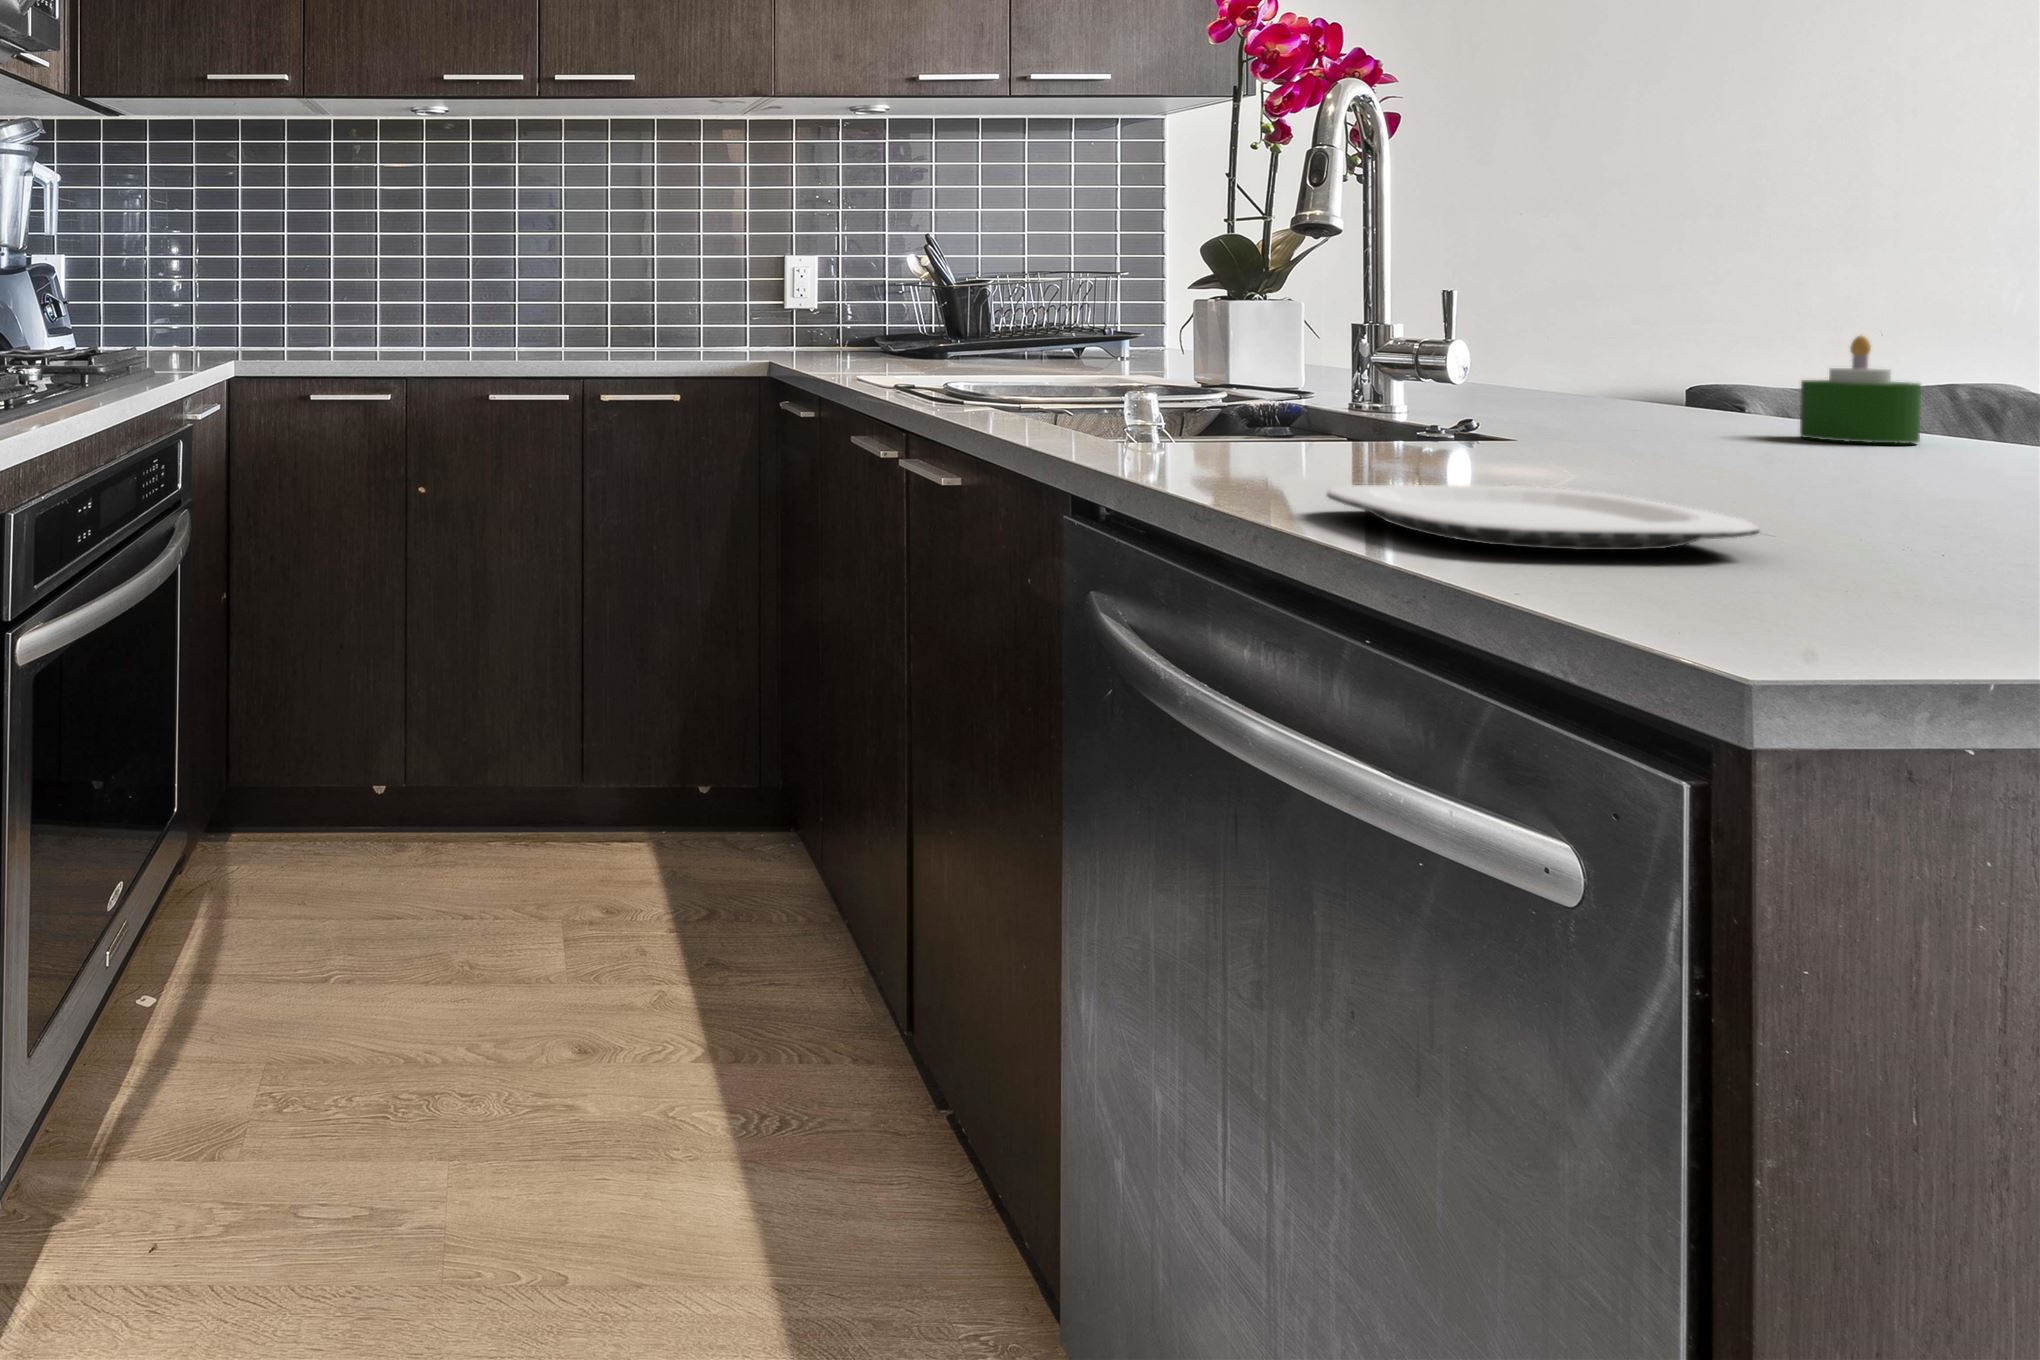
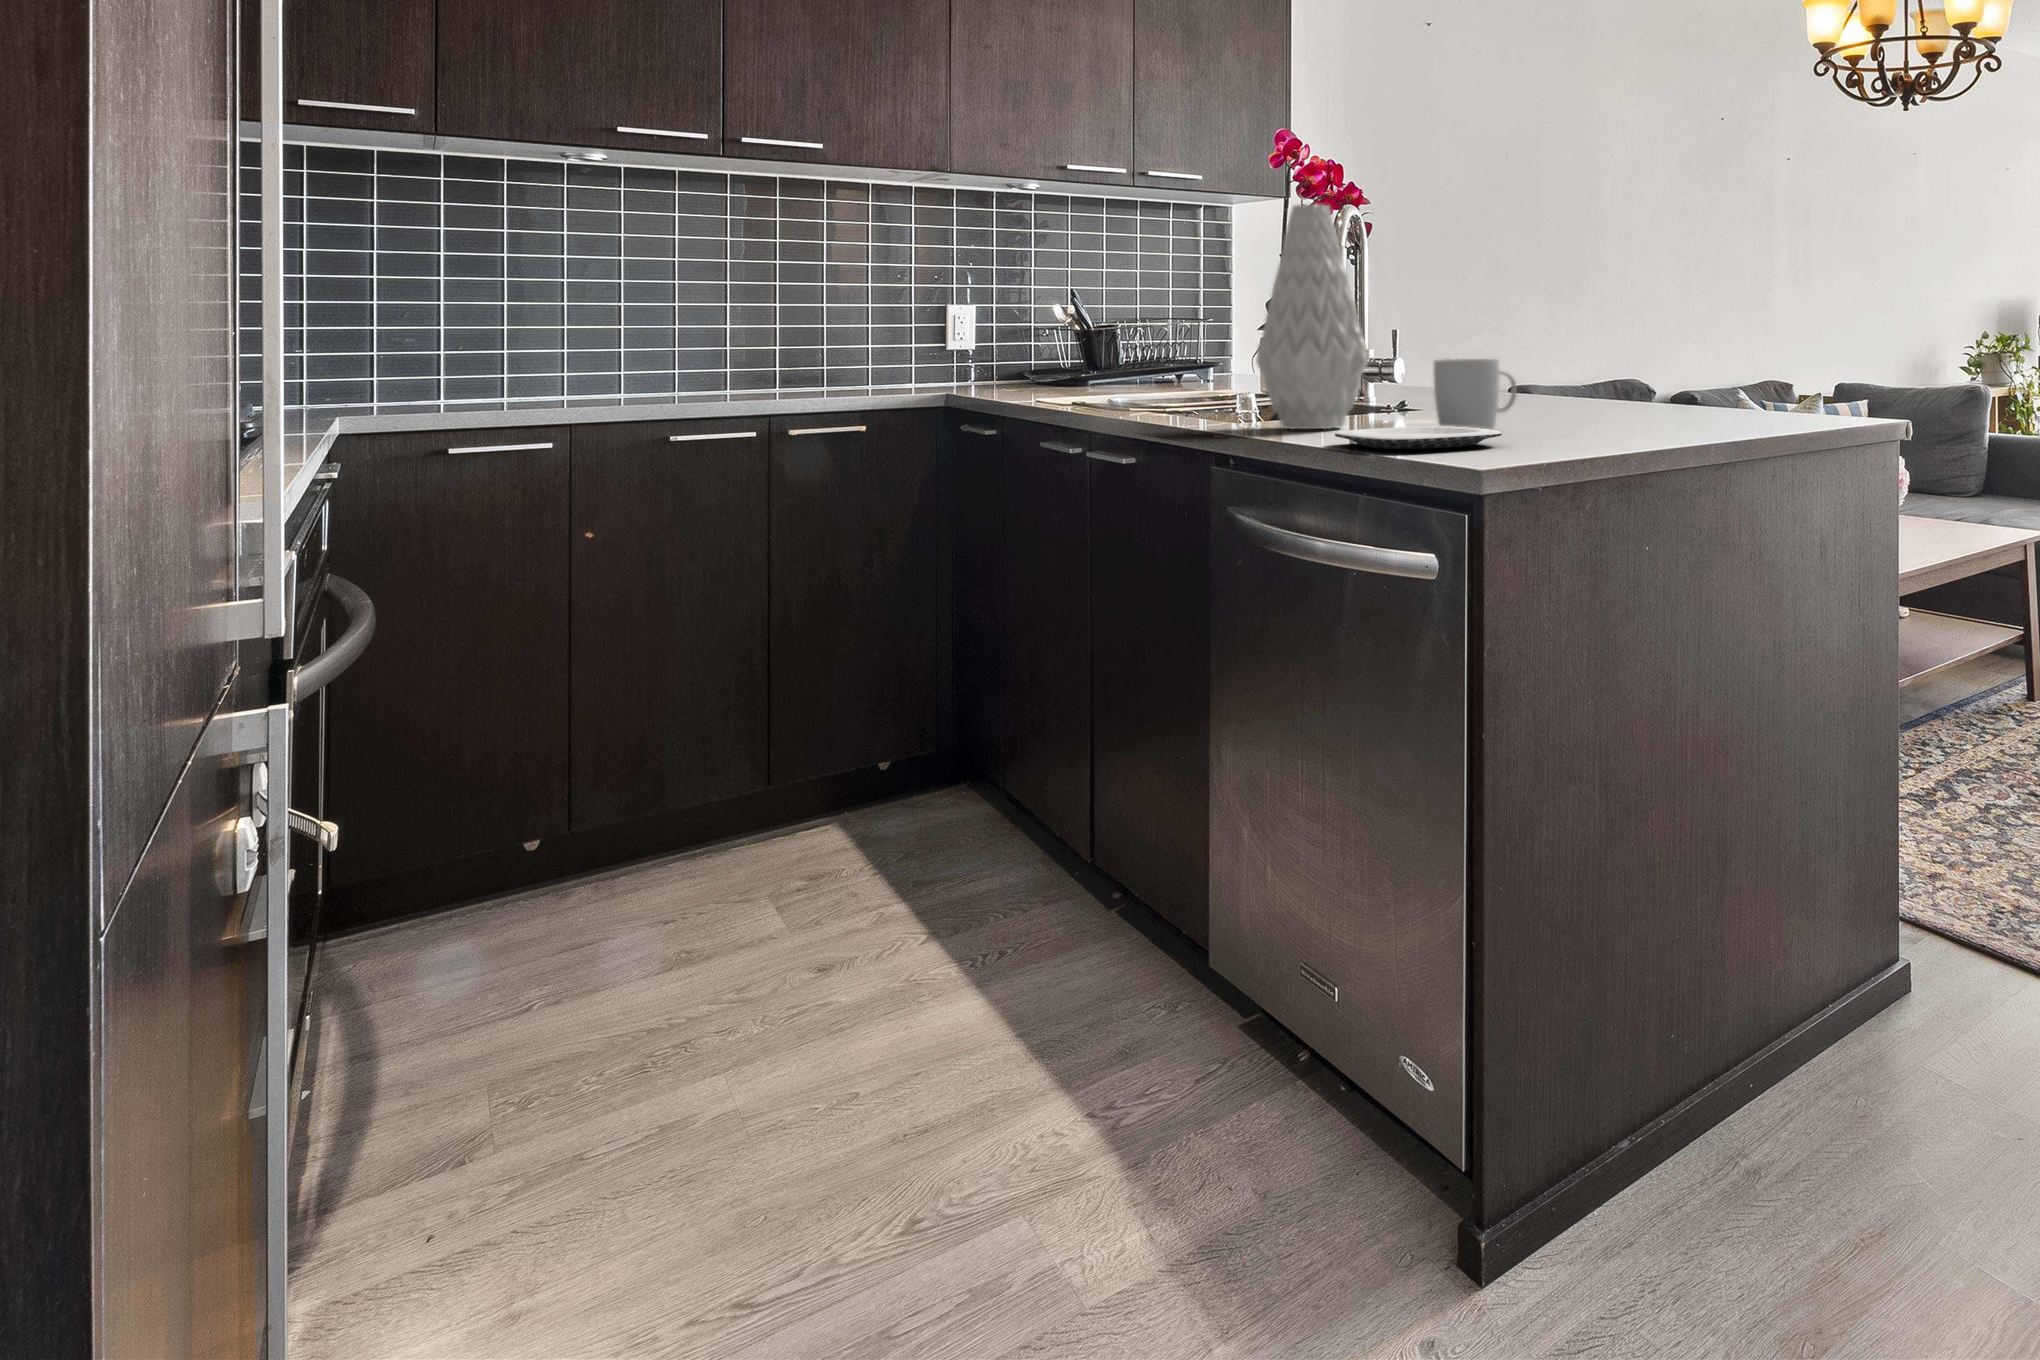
vase: none [1173,70,1396,465] -> present [1256,204,1369,429]
candle: present [1800,336,1921,443] -> none [1553,352,1598,407]
mug: none [1547,351,1758,500] -> present [1433,359,1517,429]

